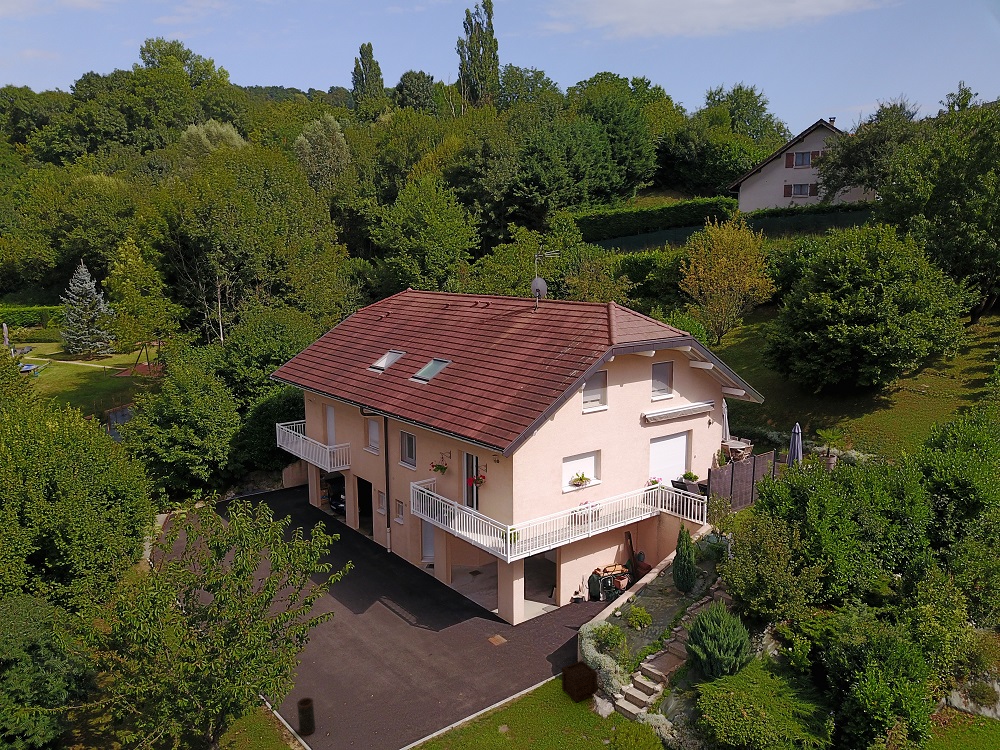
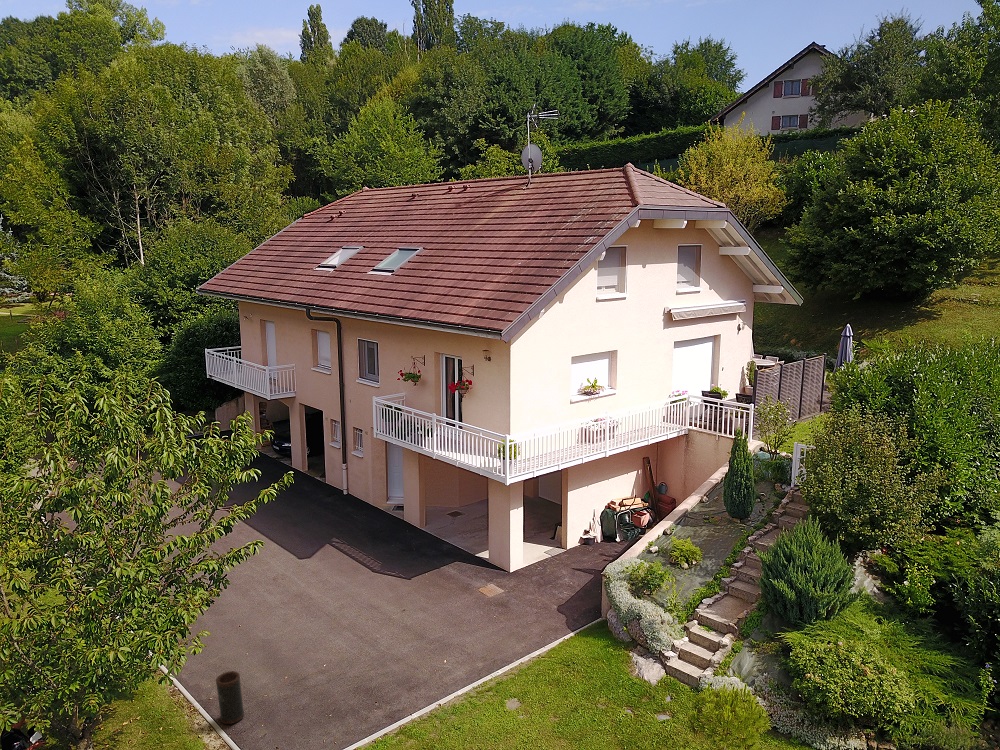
wooden crate: present [562,660,598,702] -> none [587,609,636,666]

